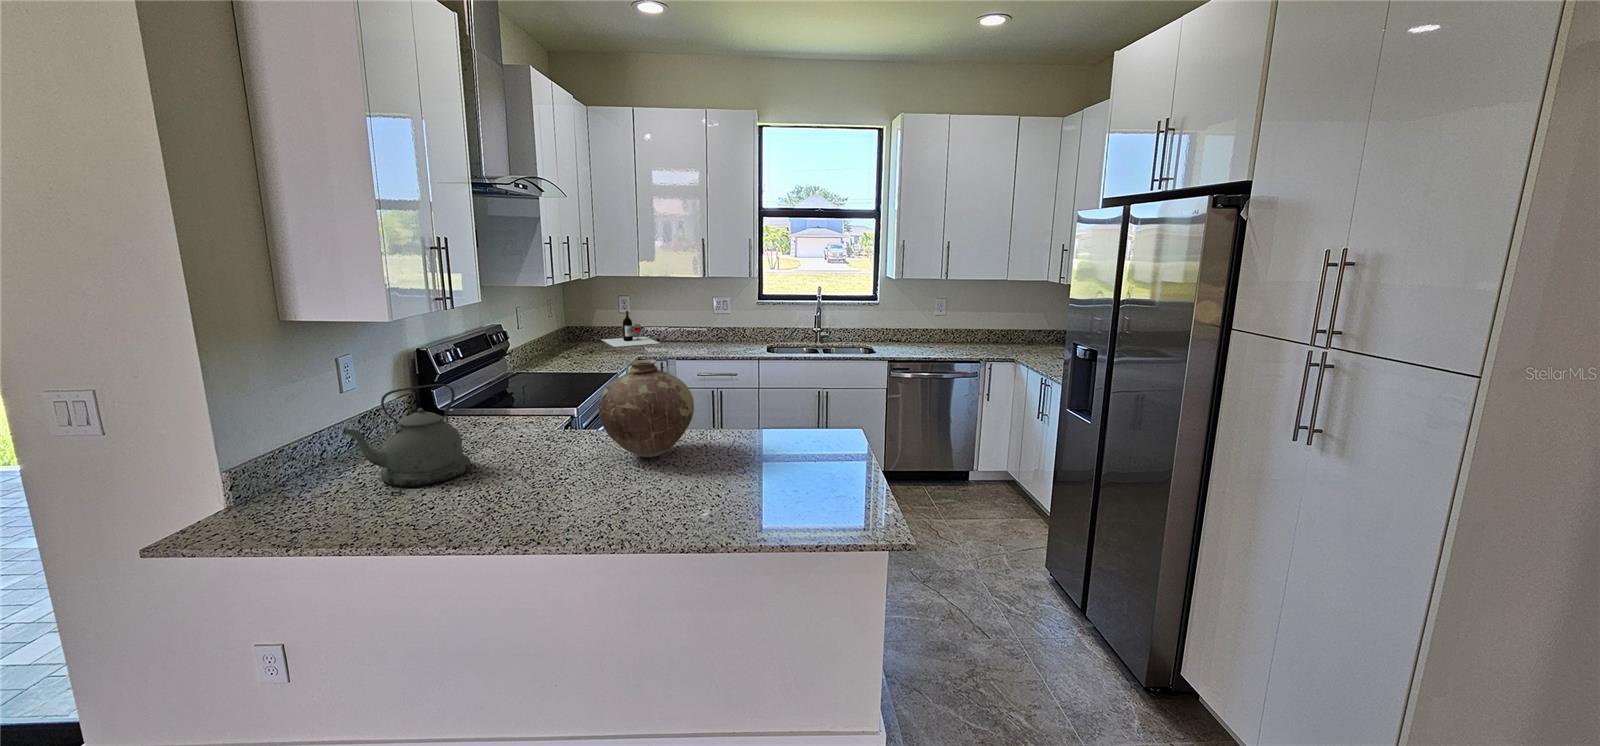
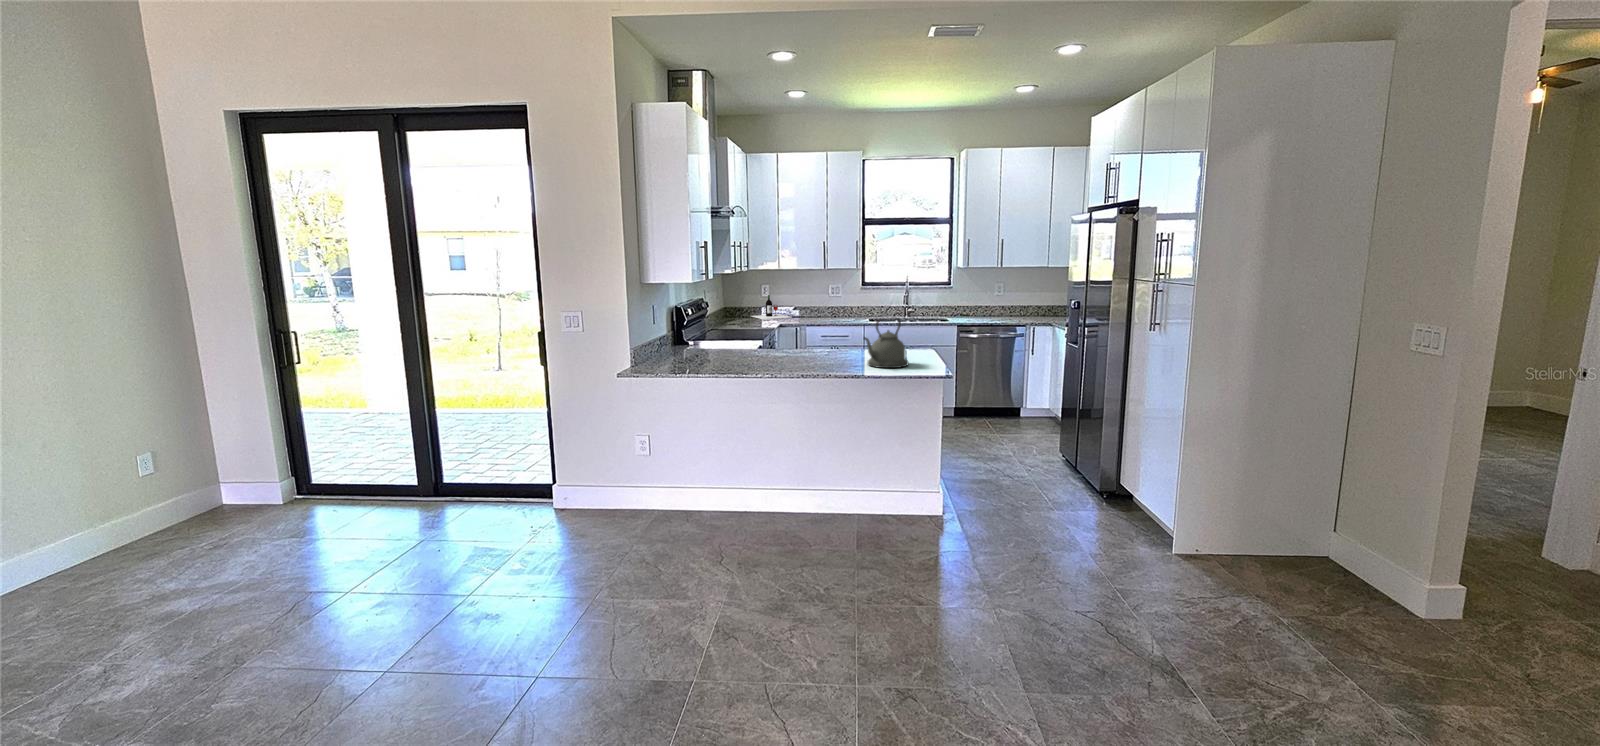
vase: present [599,359,694,457] -> none [789,304,838,356]
kettle: present [343,384,471,486] -> present [864,319,908,368]

